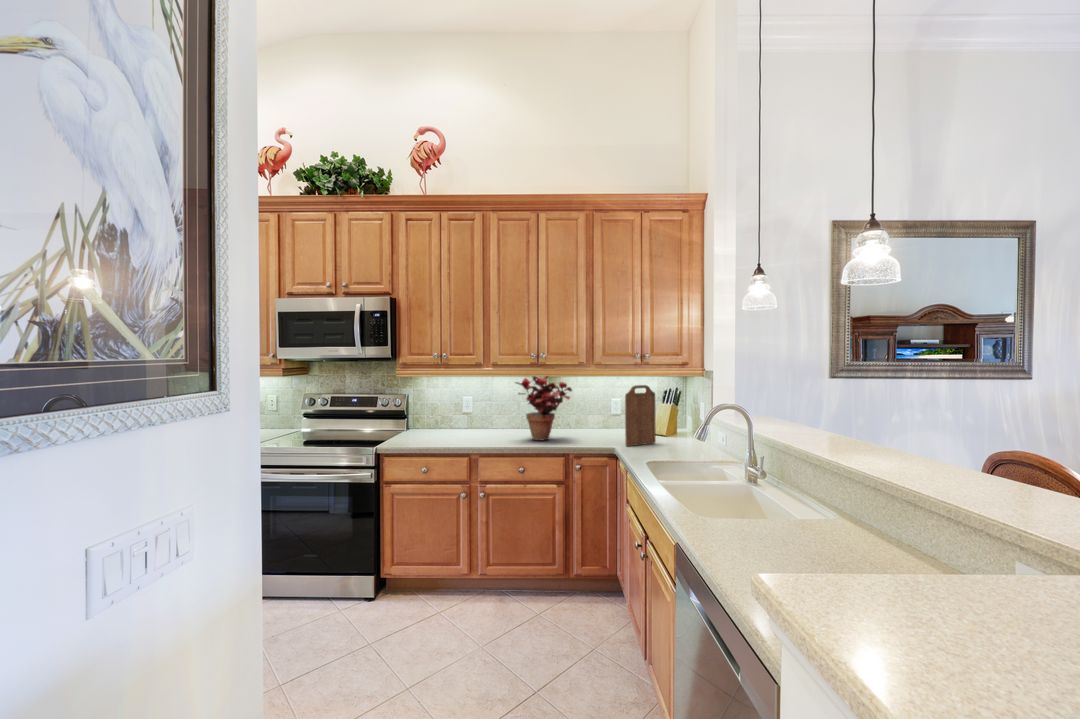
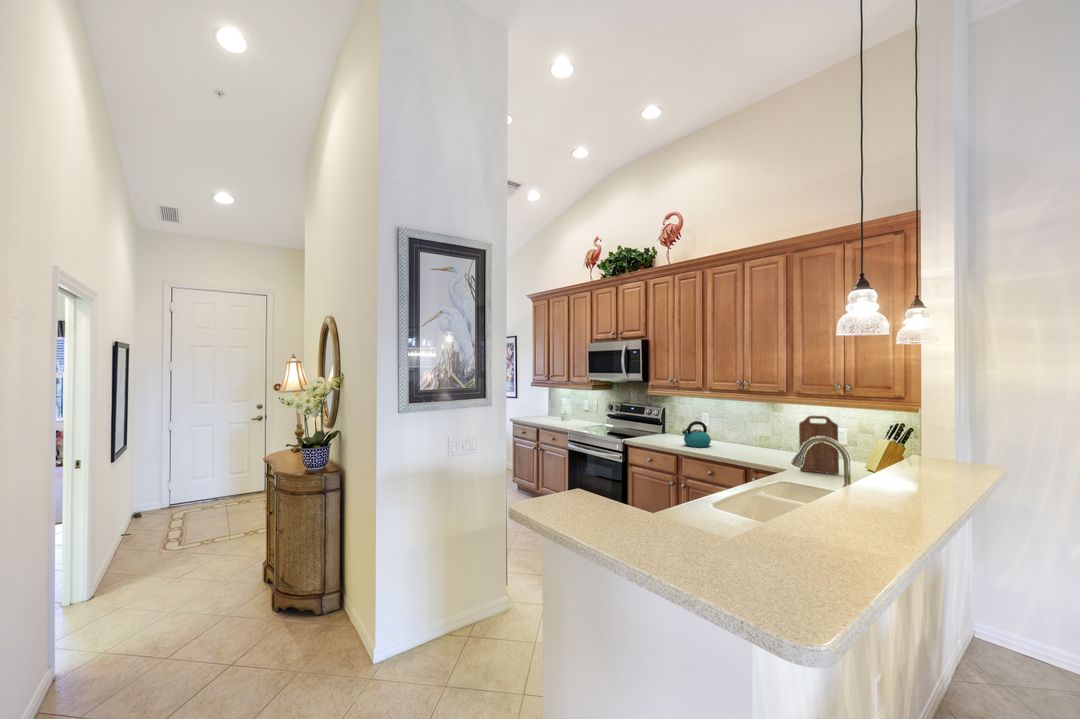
potted plant: present [516,376,572,440] -> none [716,400,769,455]
kettle: none [462,407,495,441] -> present [682,421,711,447]

